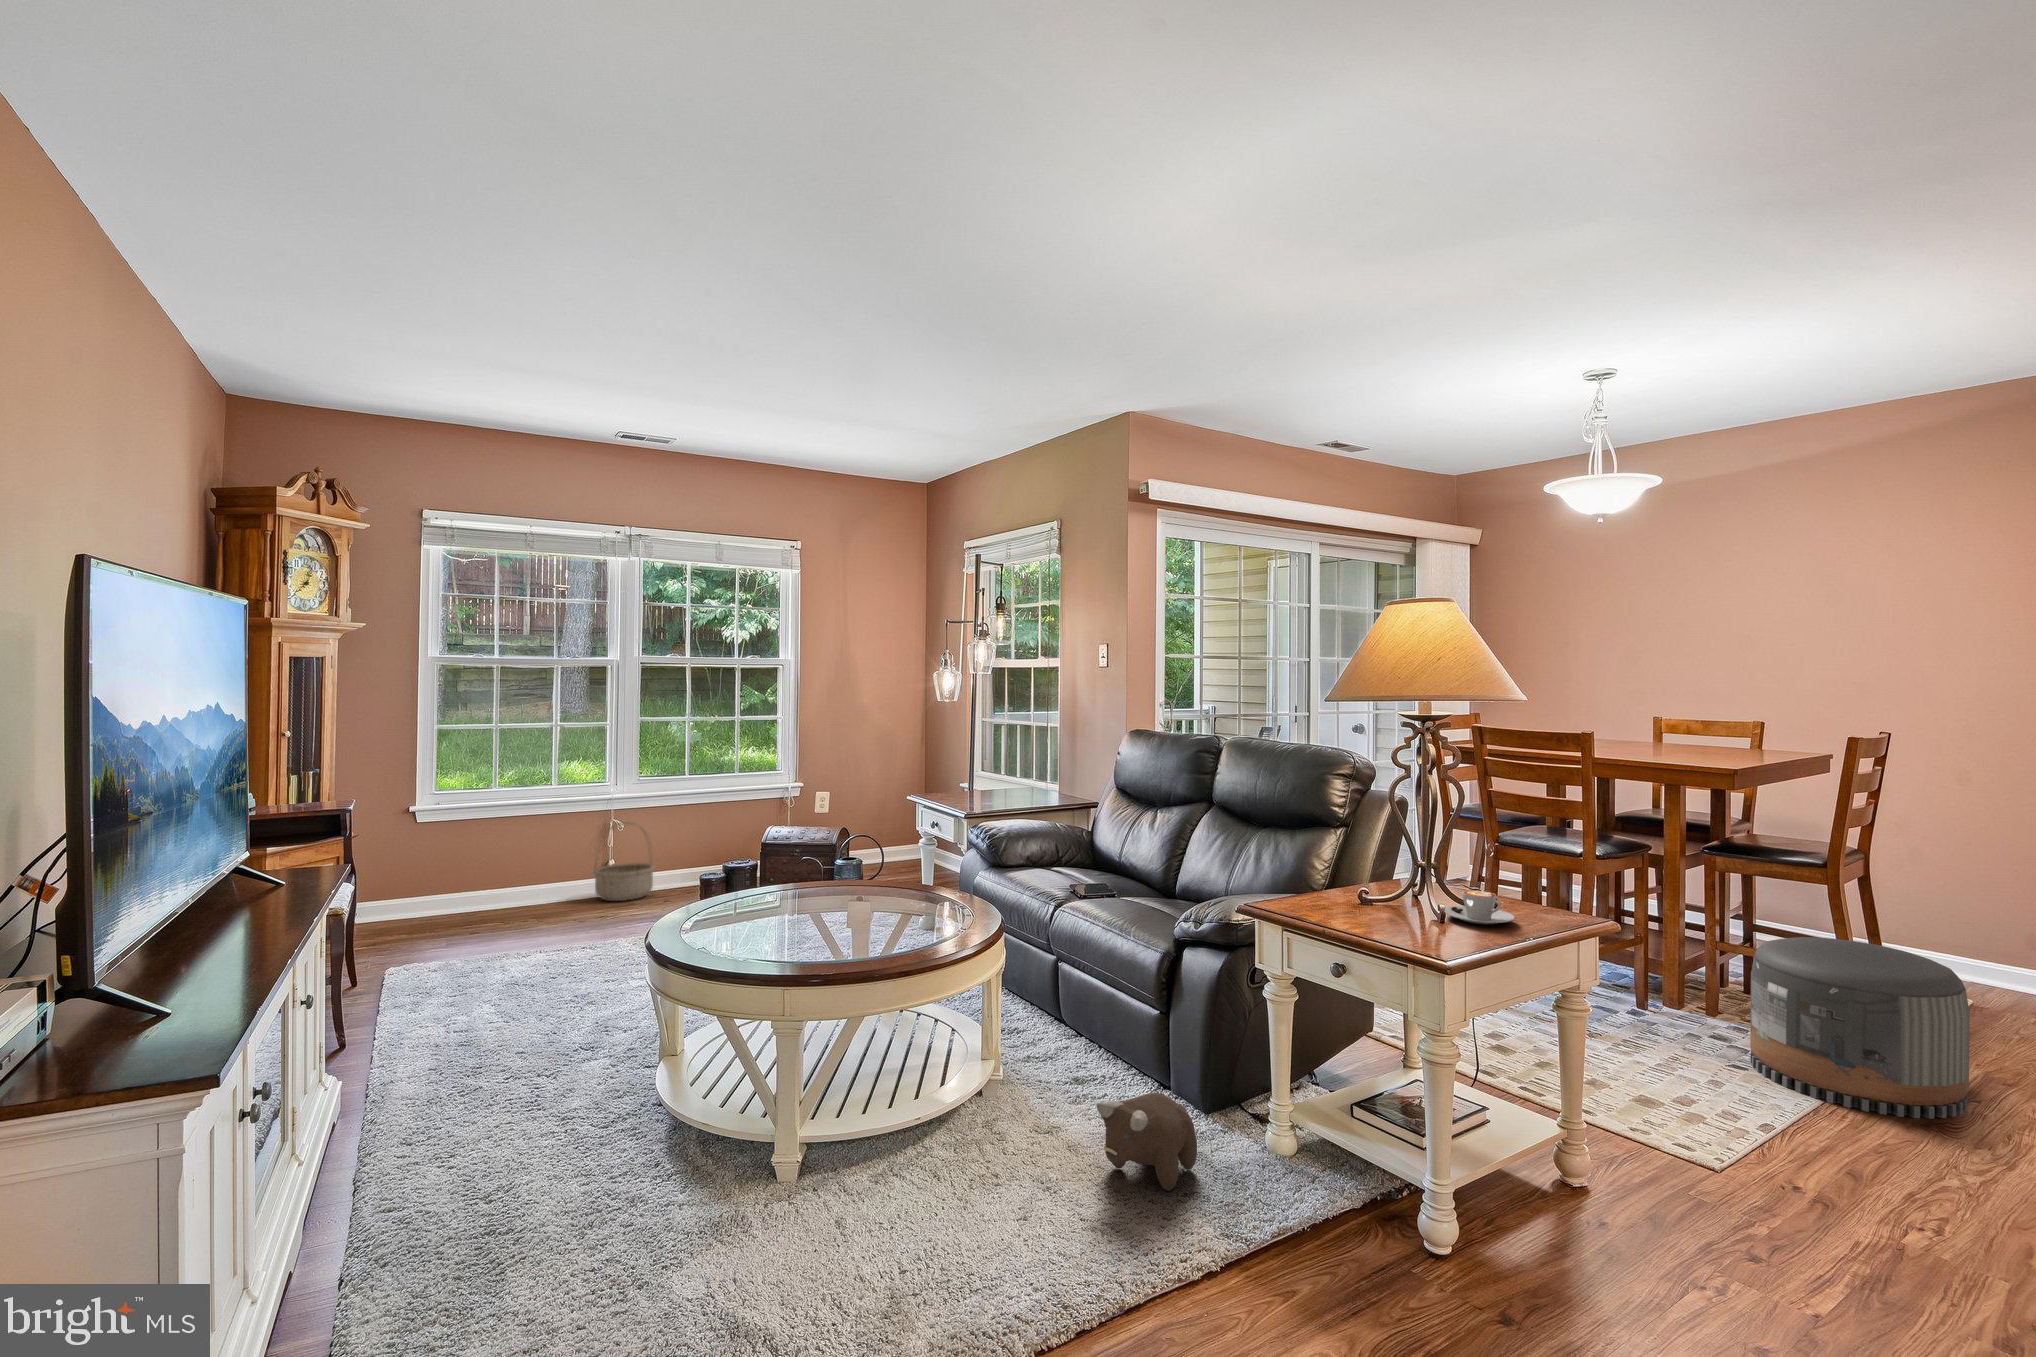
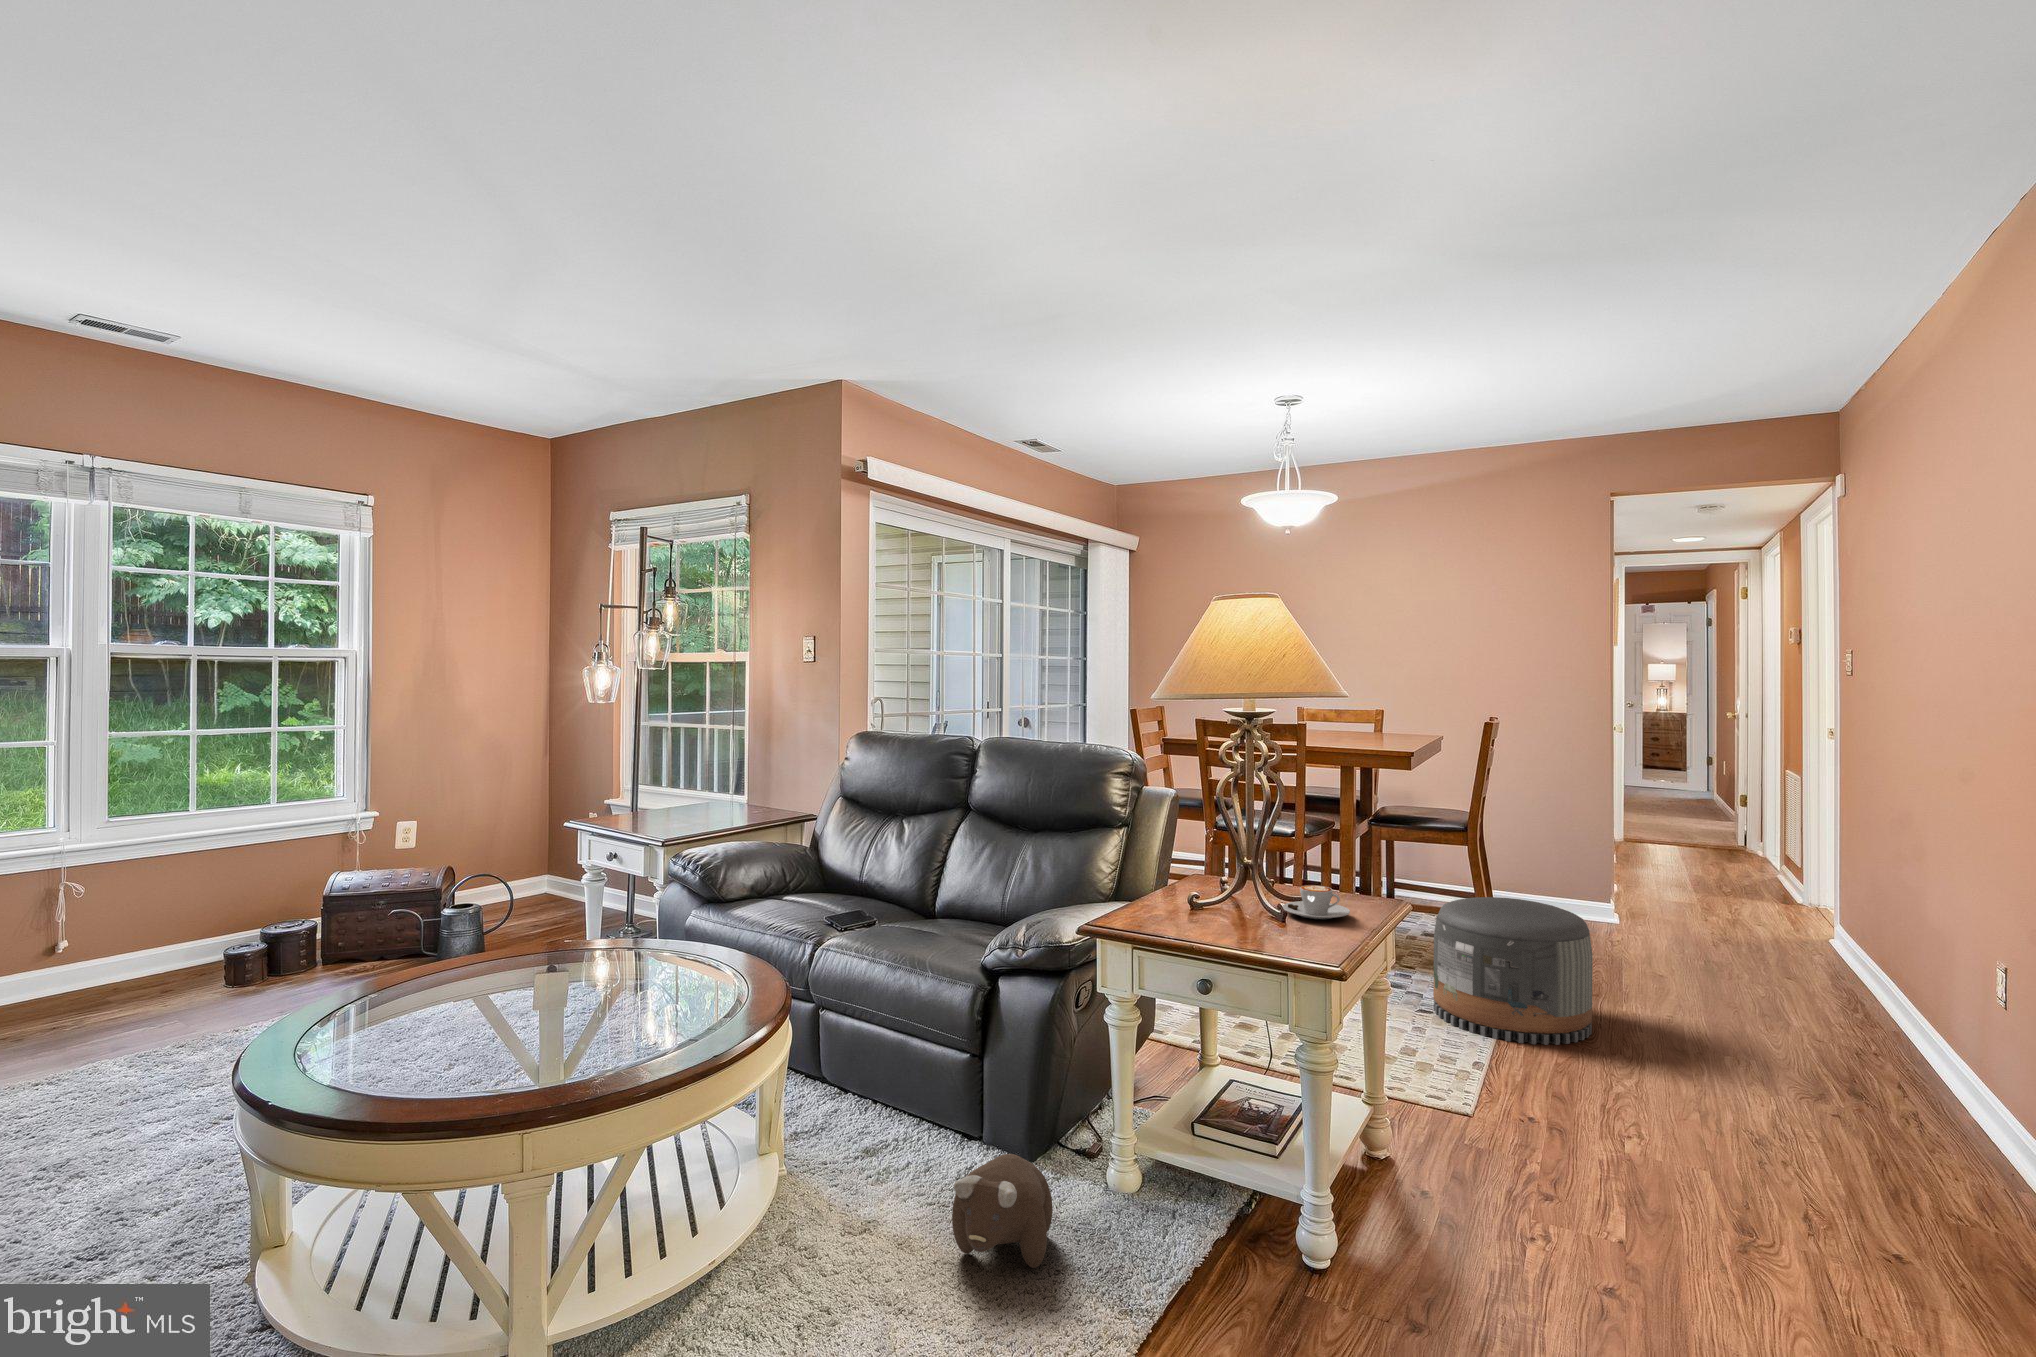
basket: present [593,822,654,901] -> none [36,884,150,1003]

